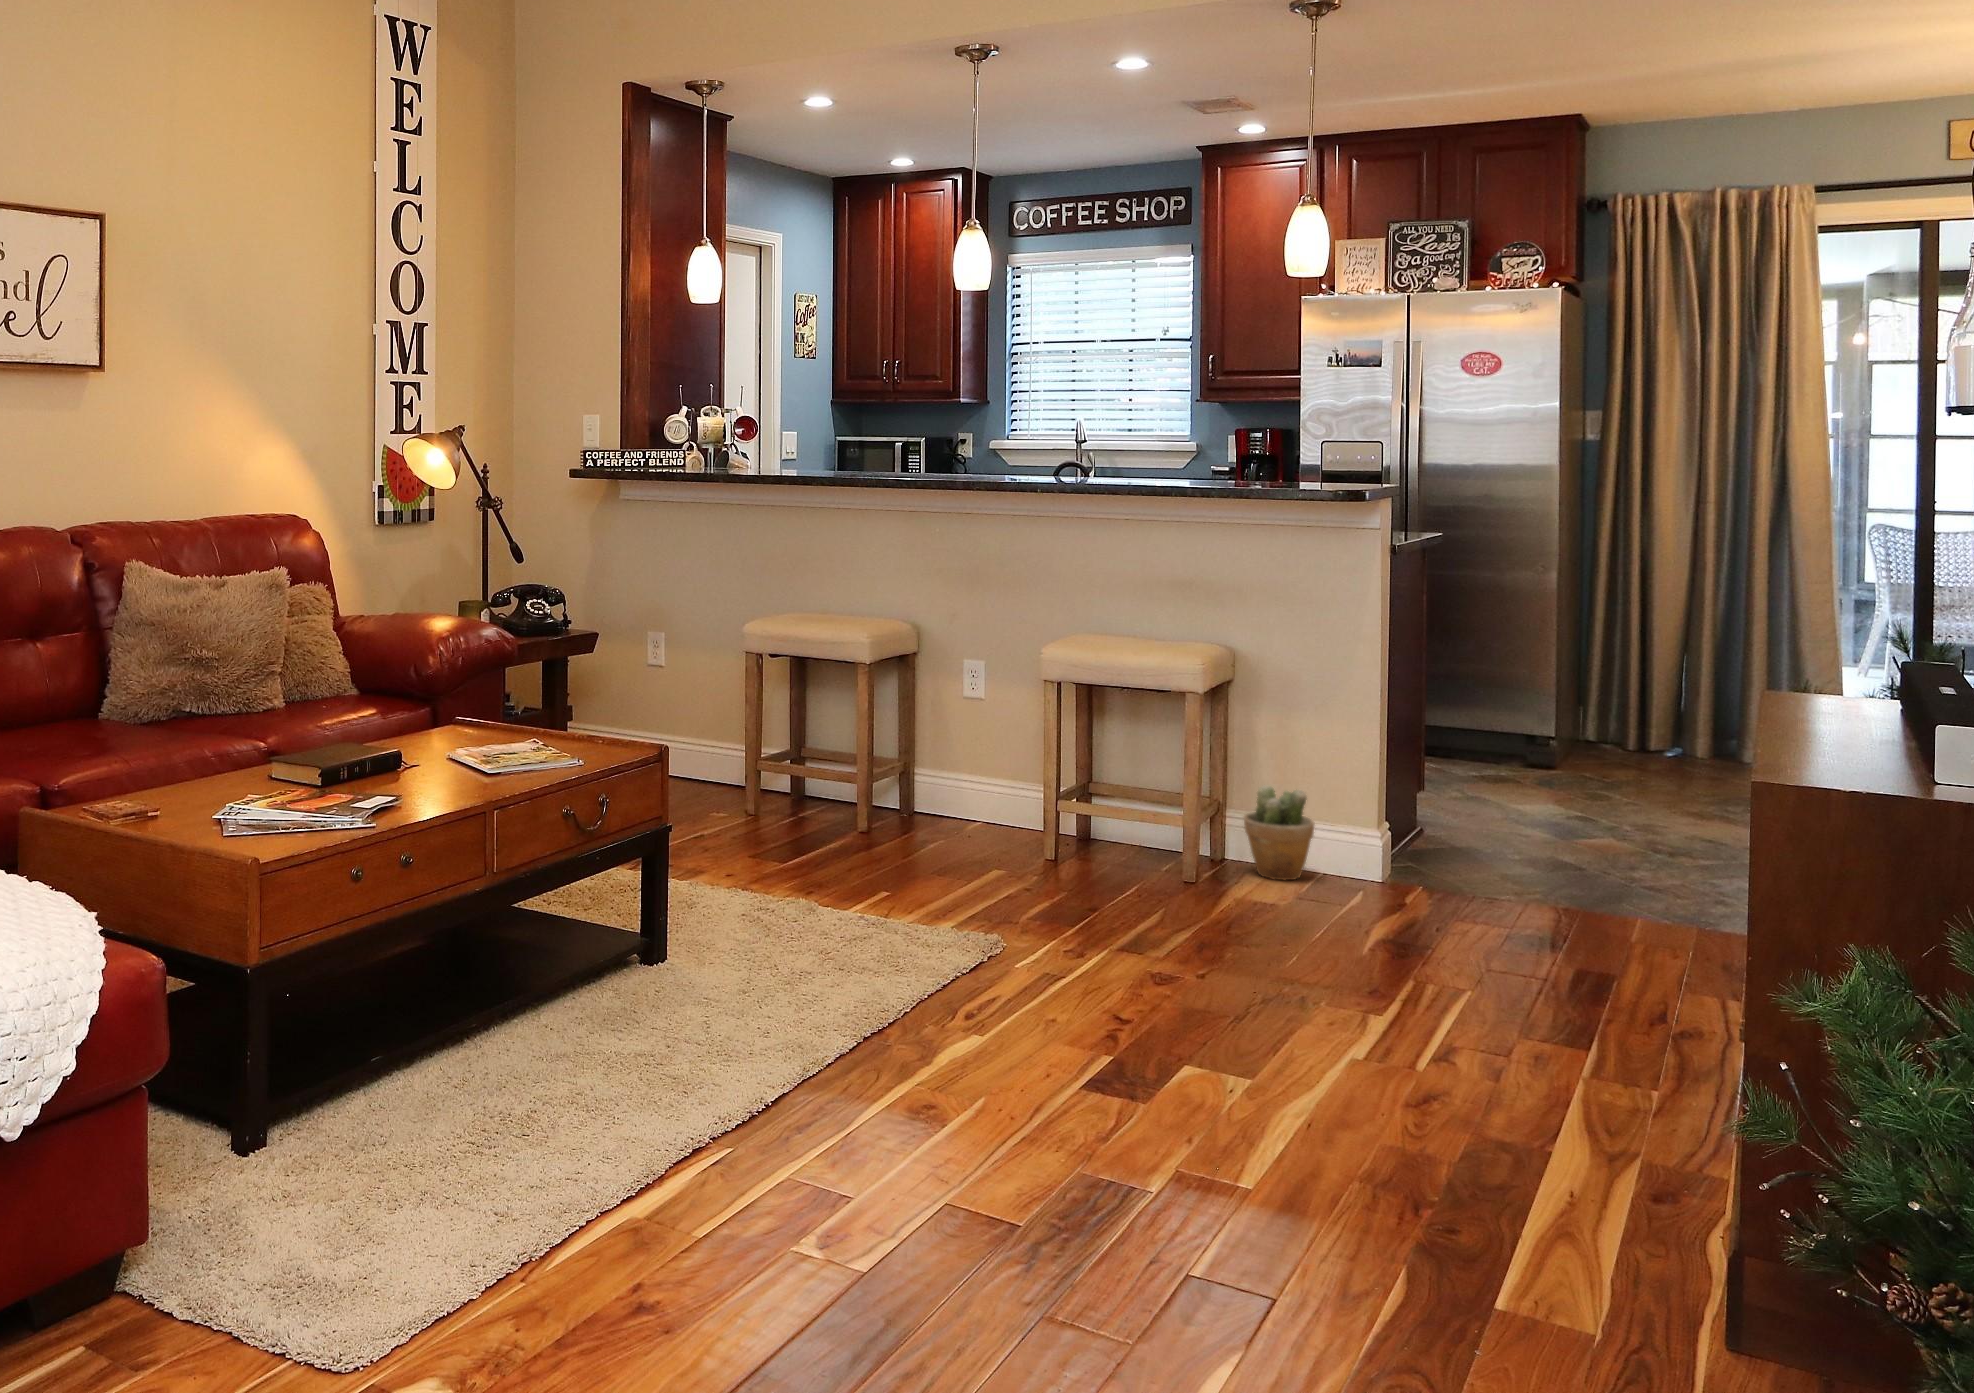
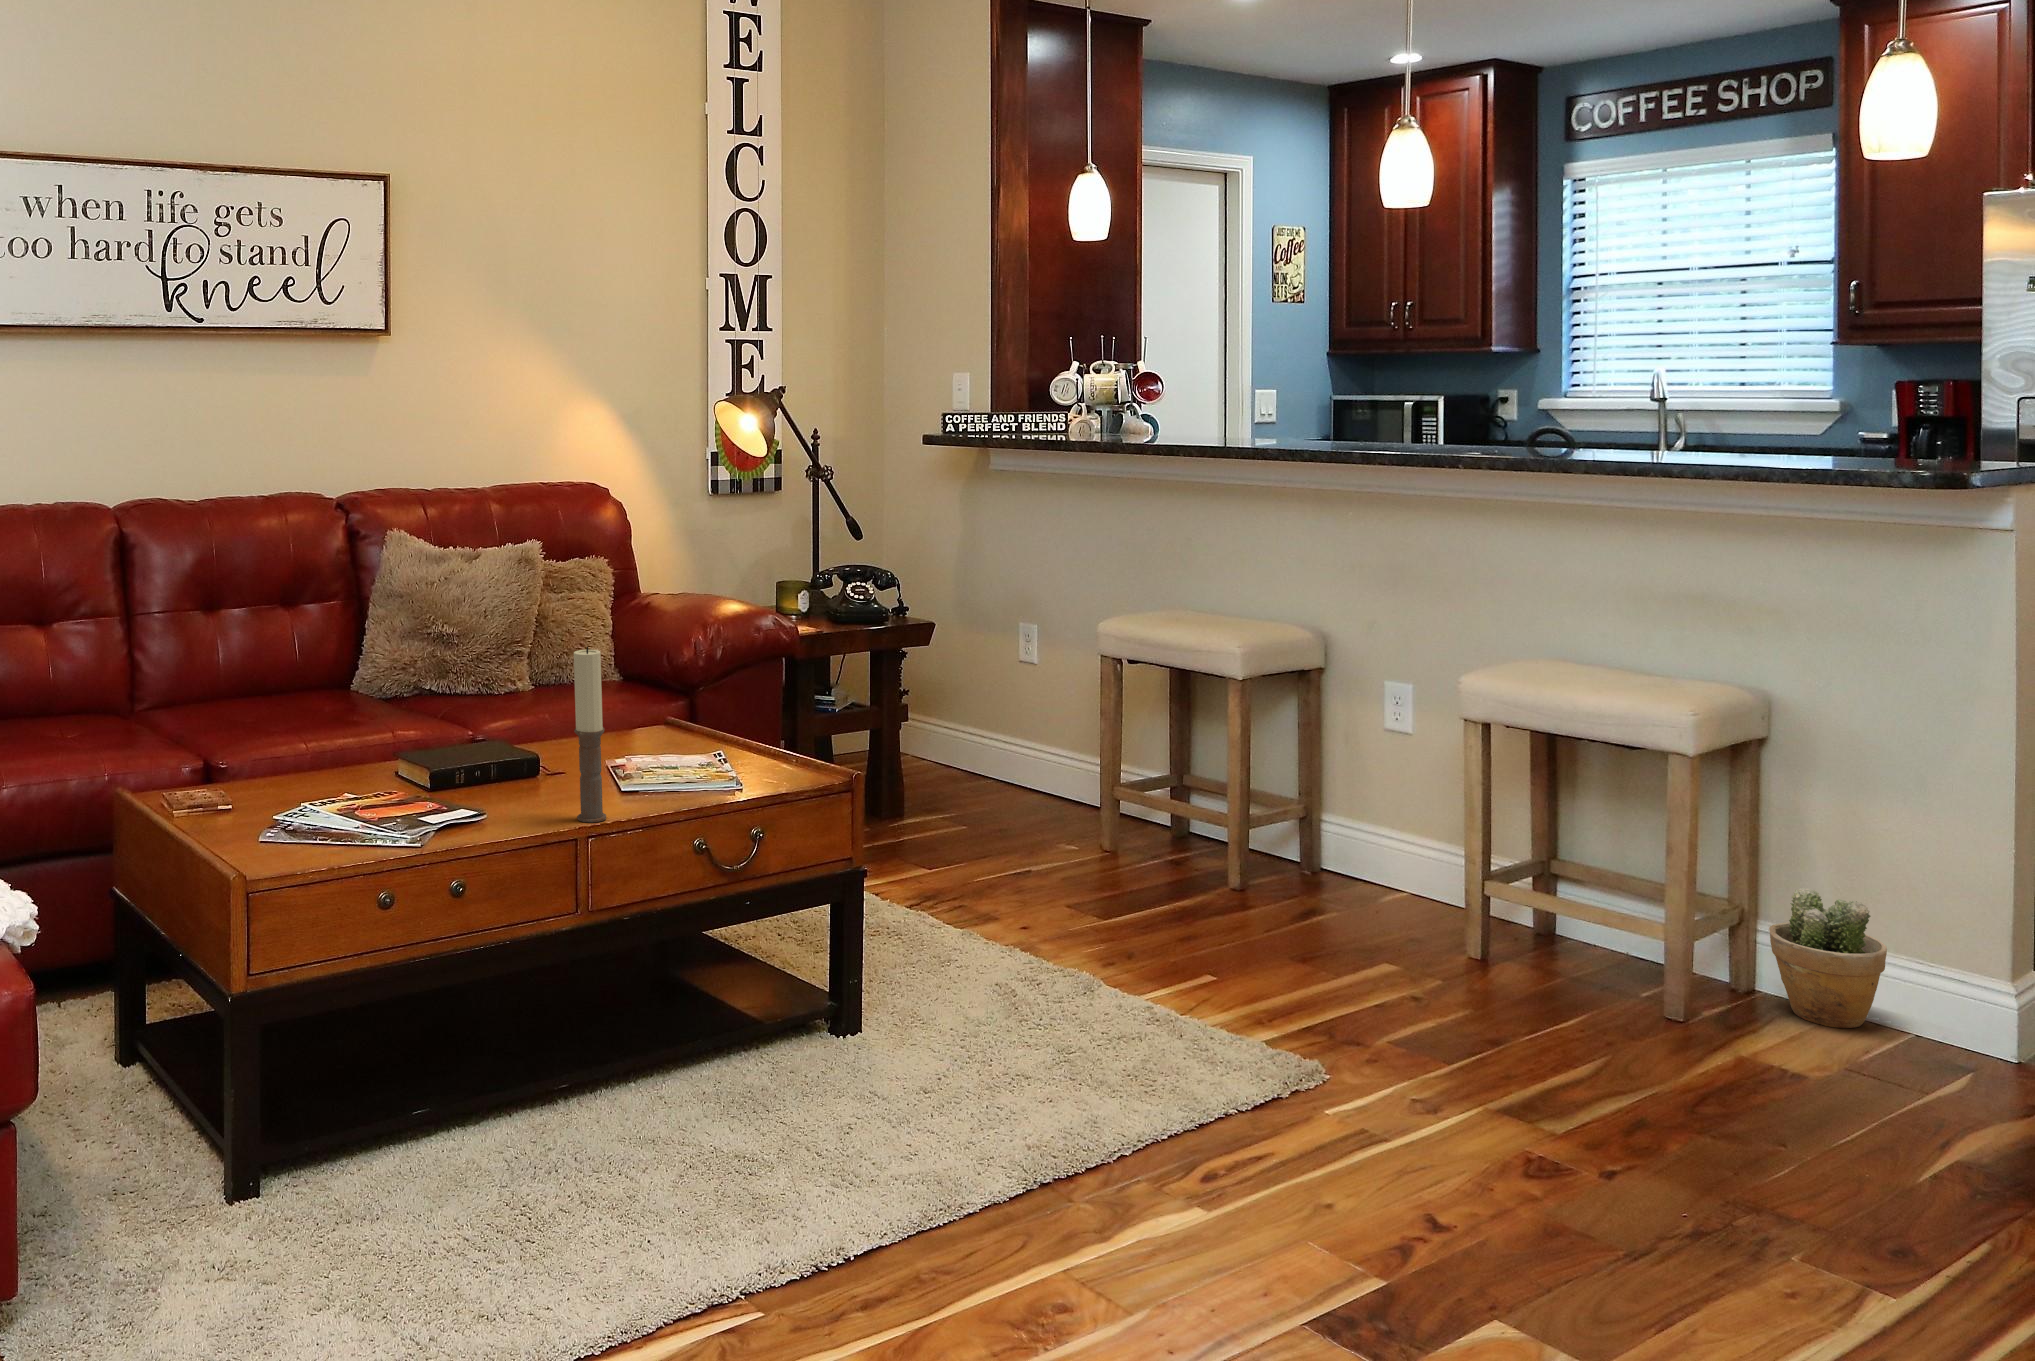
candle: none [474,641,500,791] -> present [574,647,606,822]

